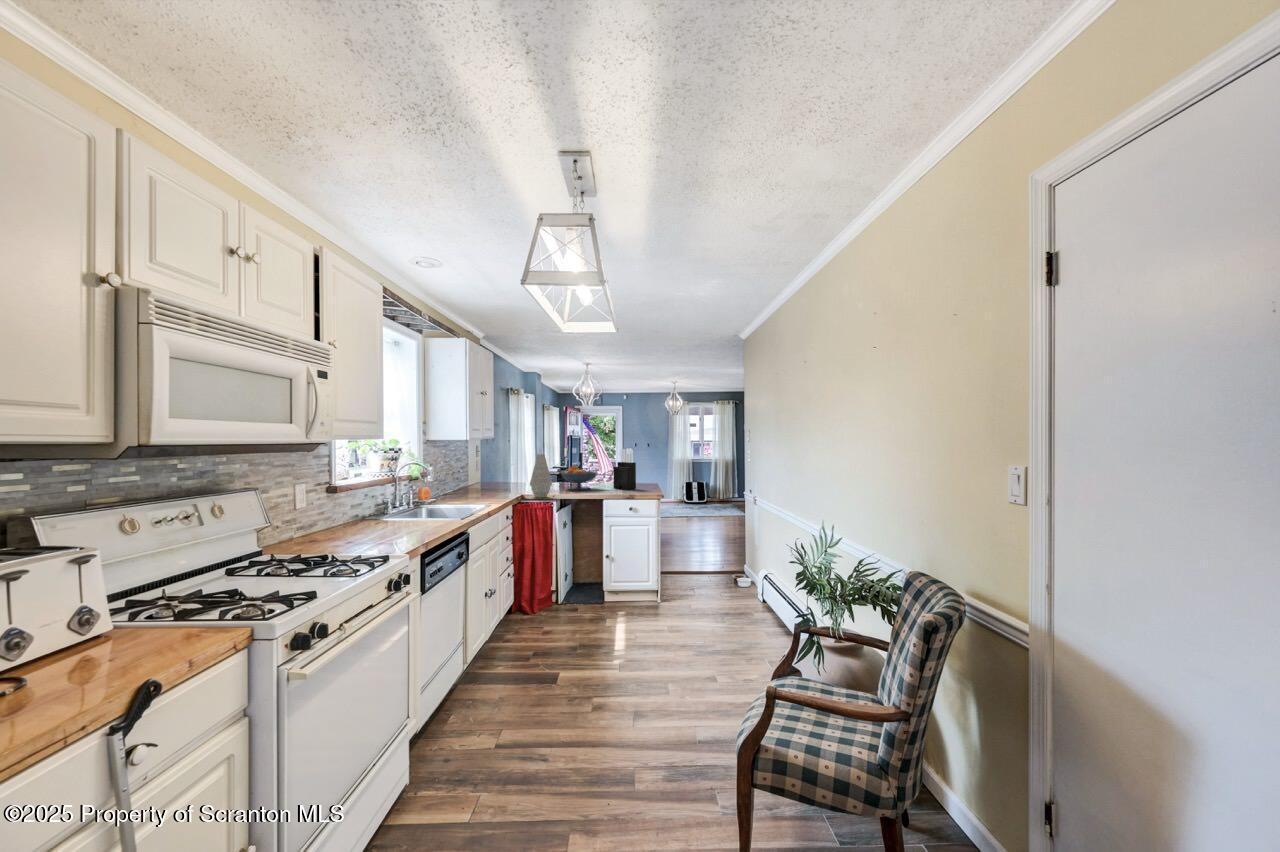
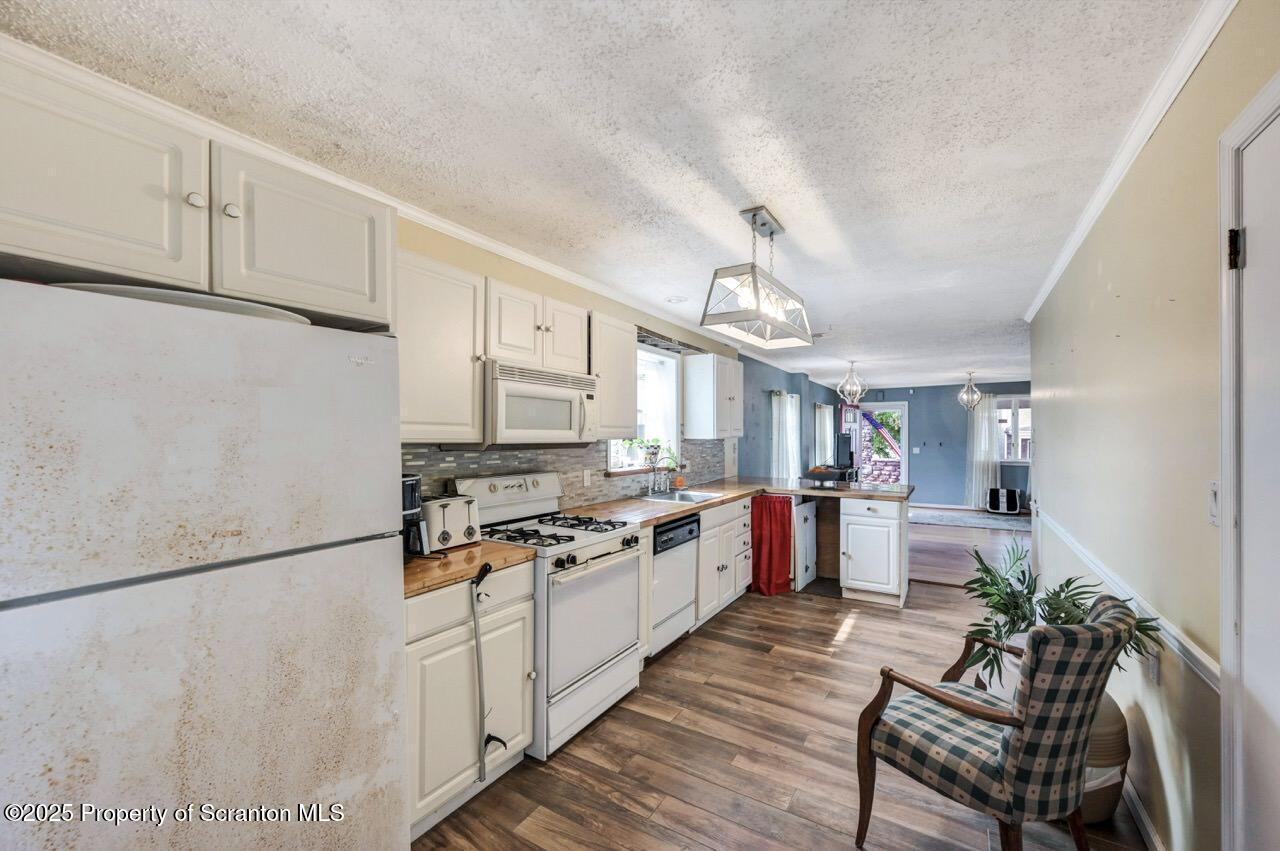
knife block: present [614,449,636,490] -> none [858,451,881,491]
vase: present [530,454,552,498] -> none [768,453,788,493]

